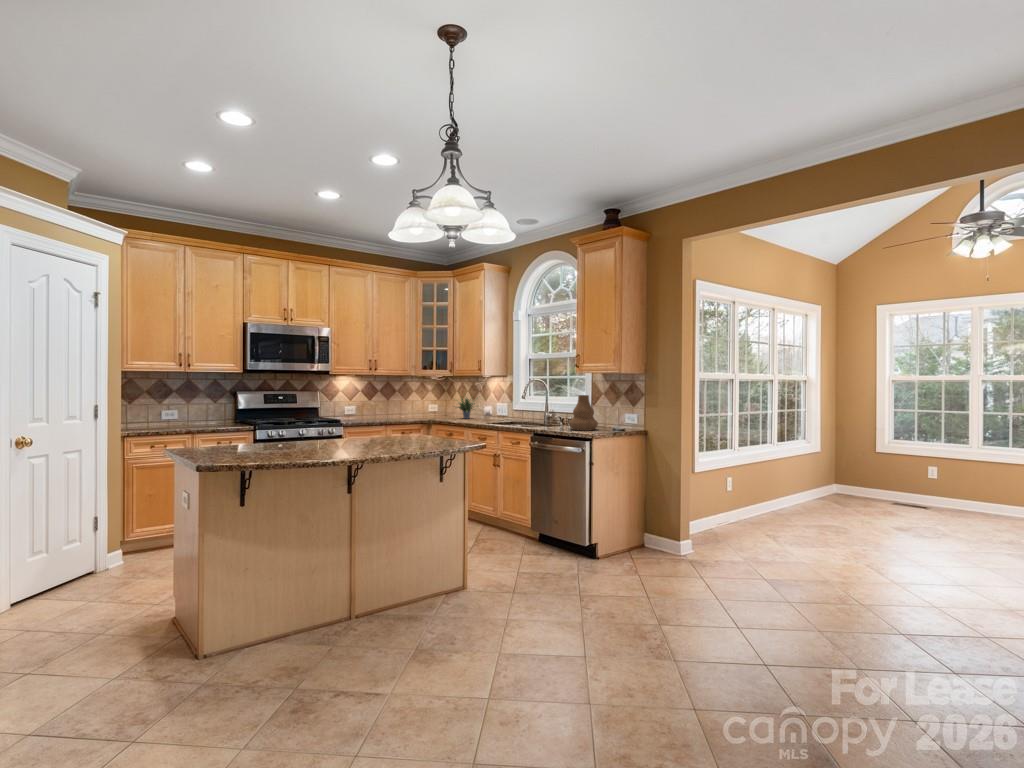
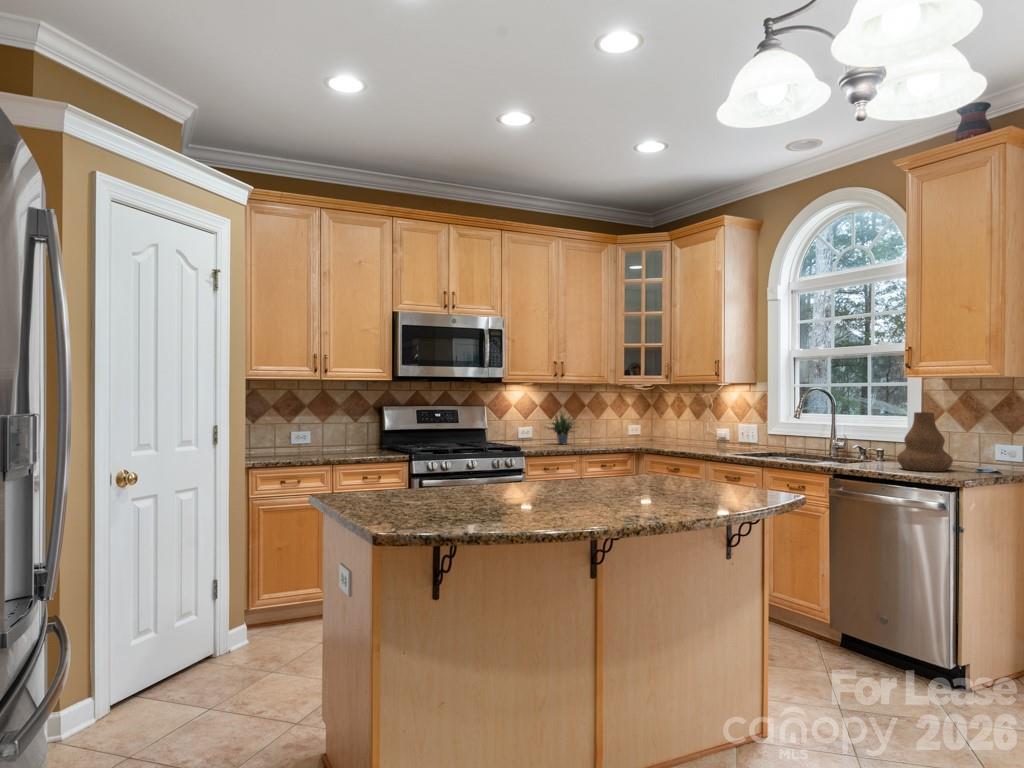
potted plant: present [457,398,475,419] -> present [548,412,579,444]

